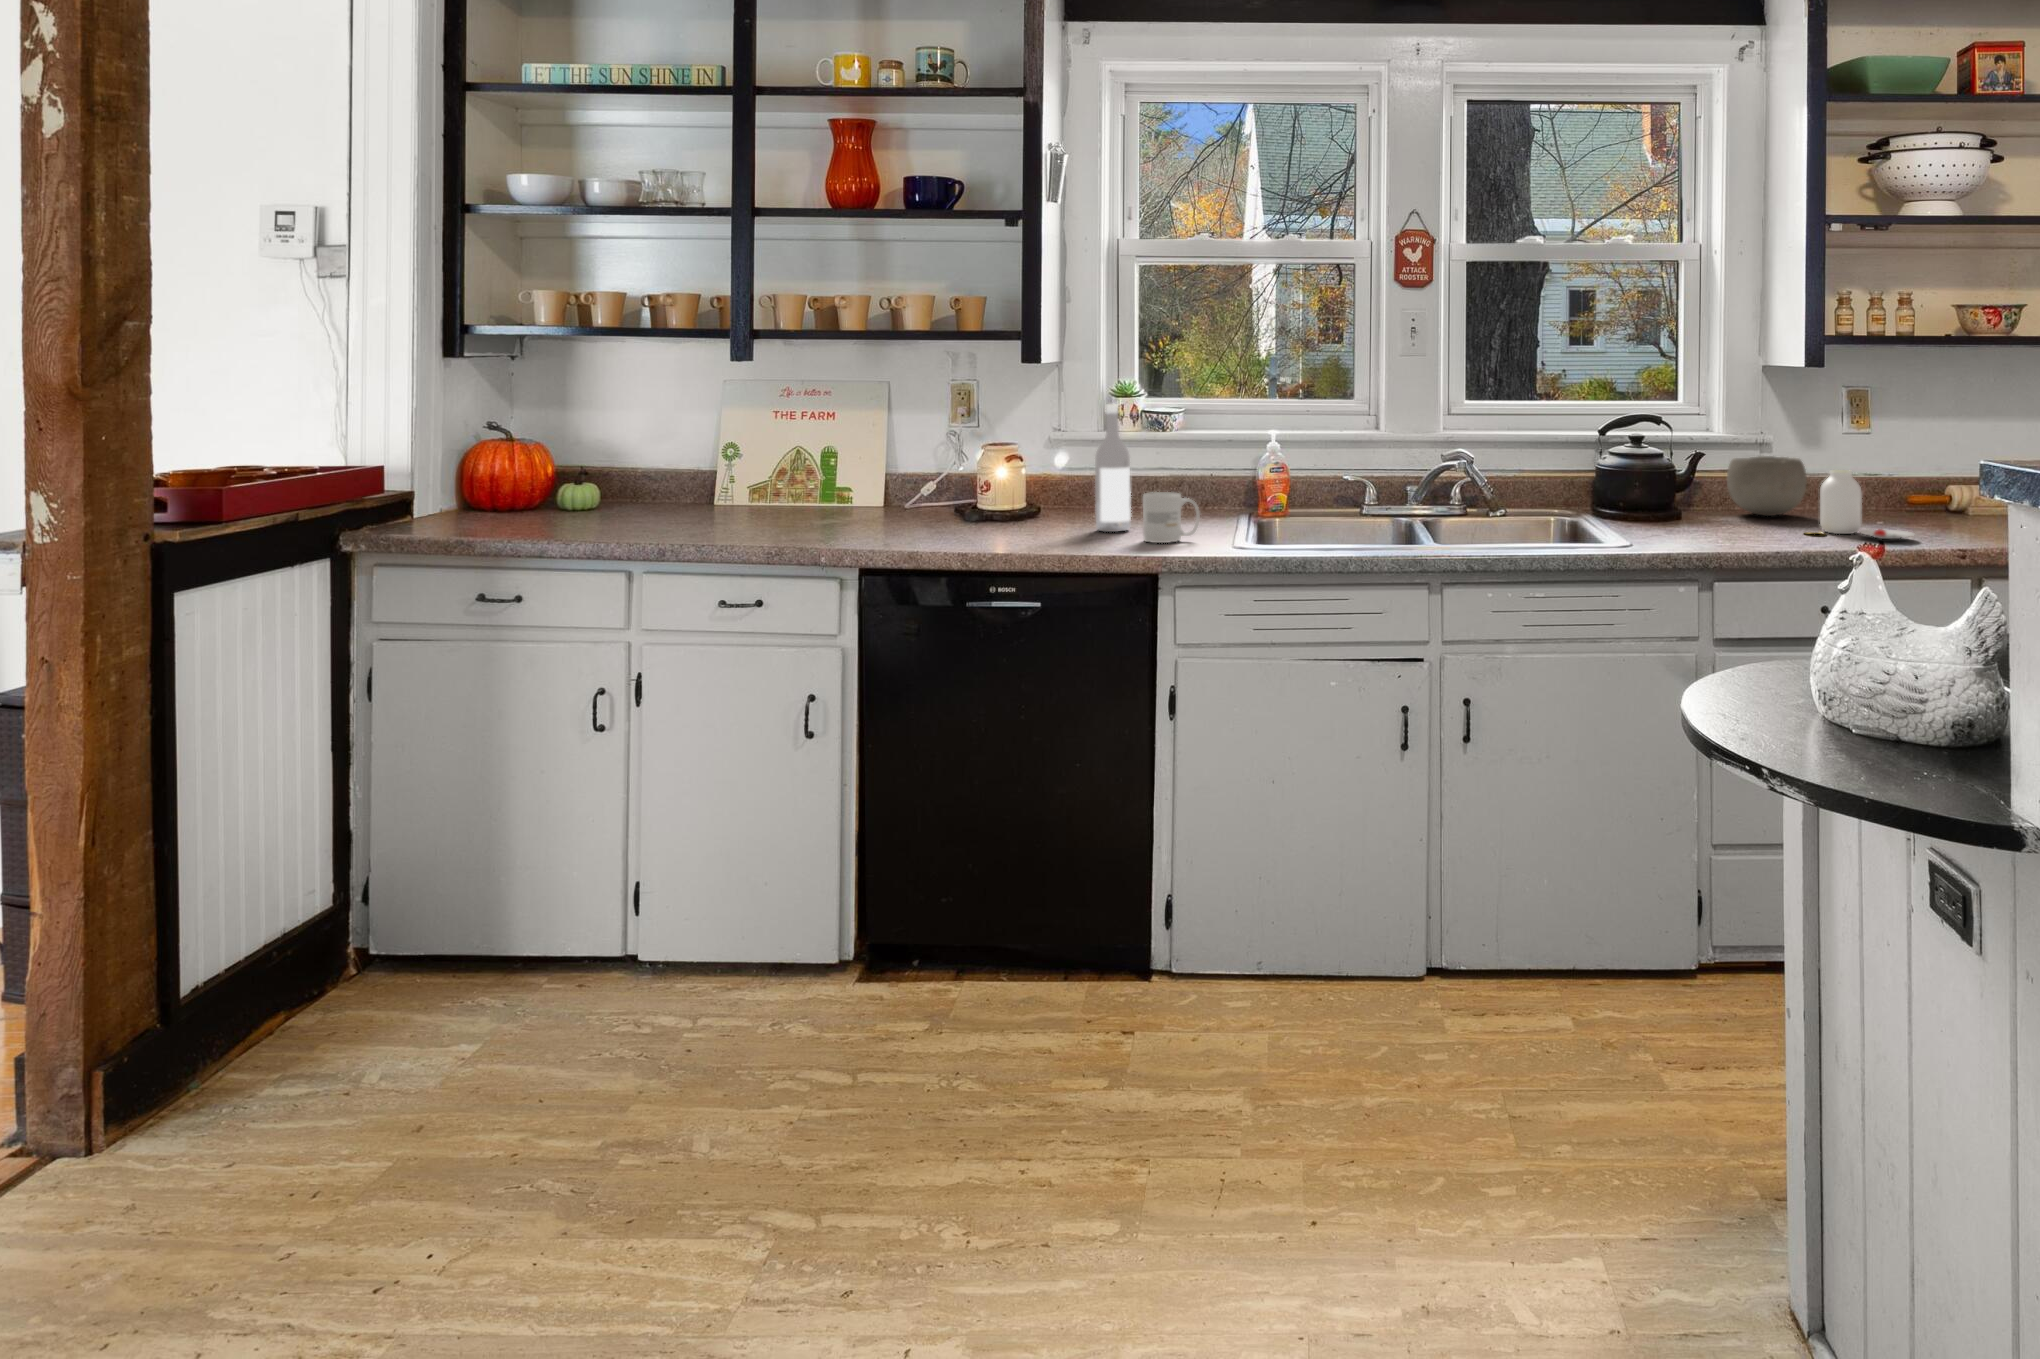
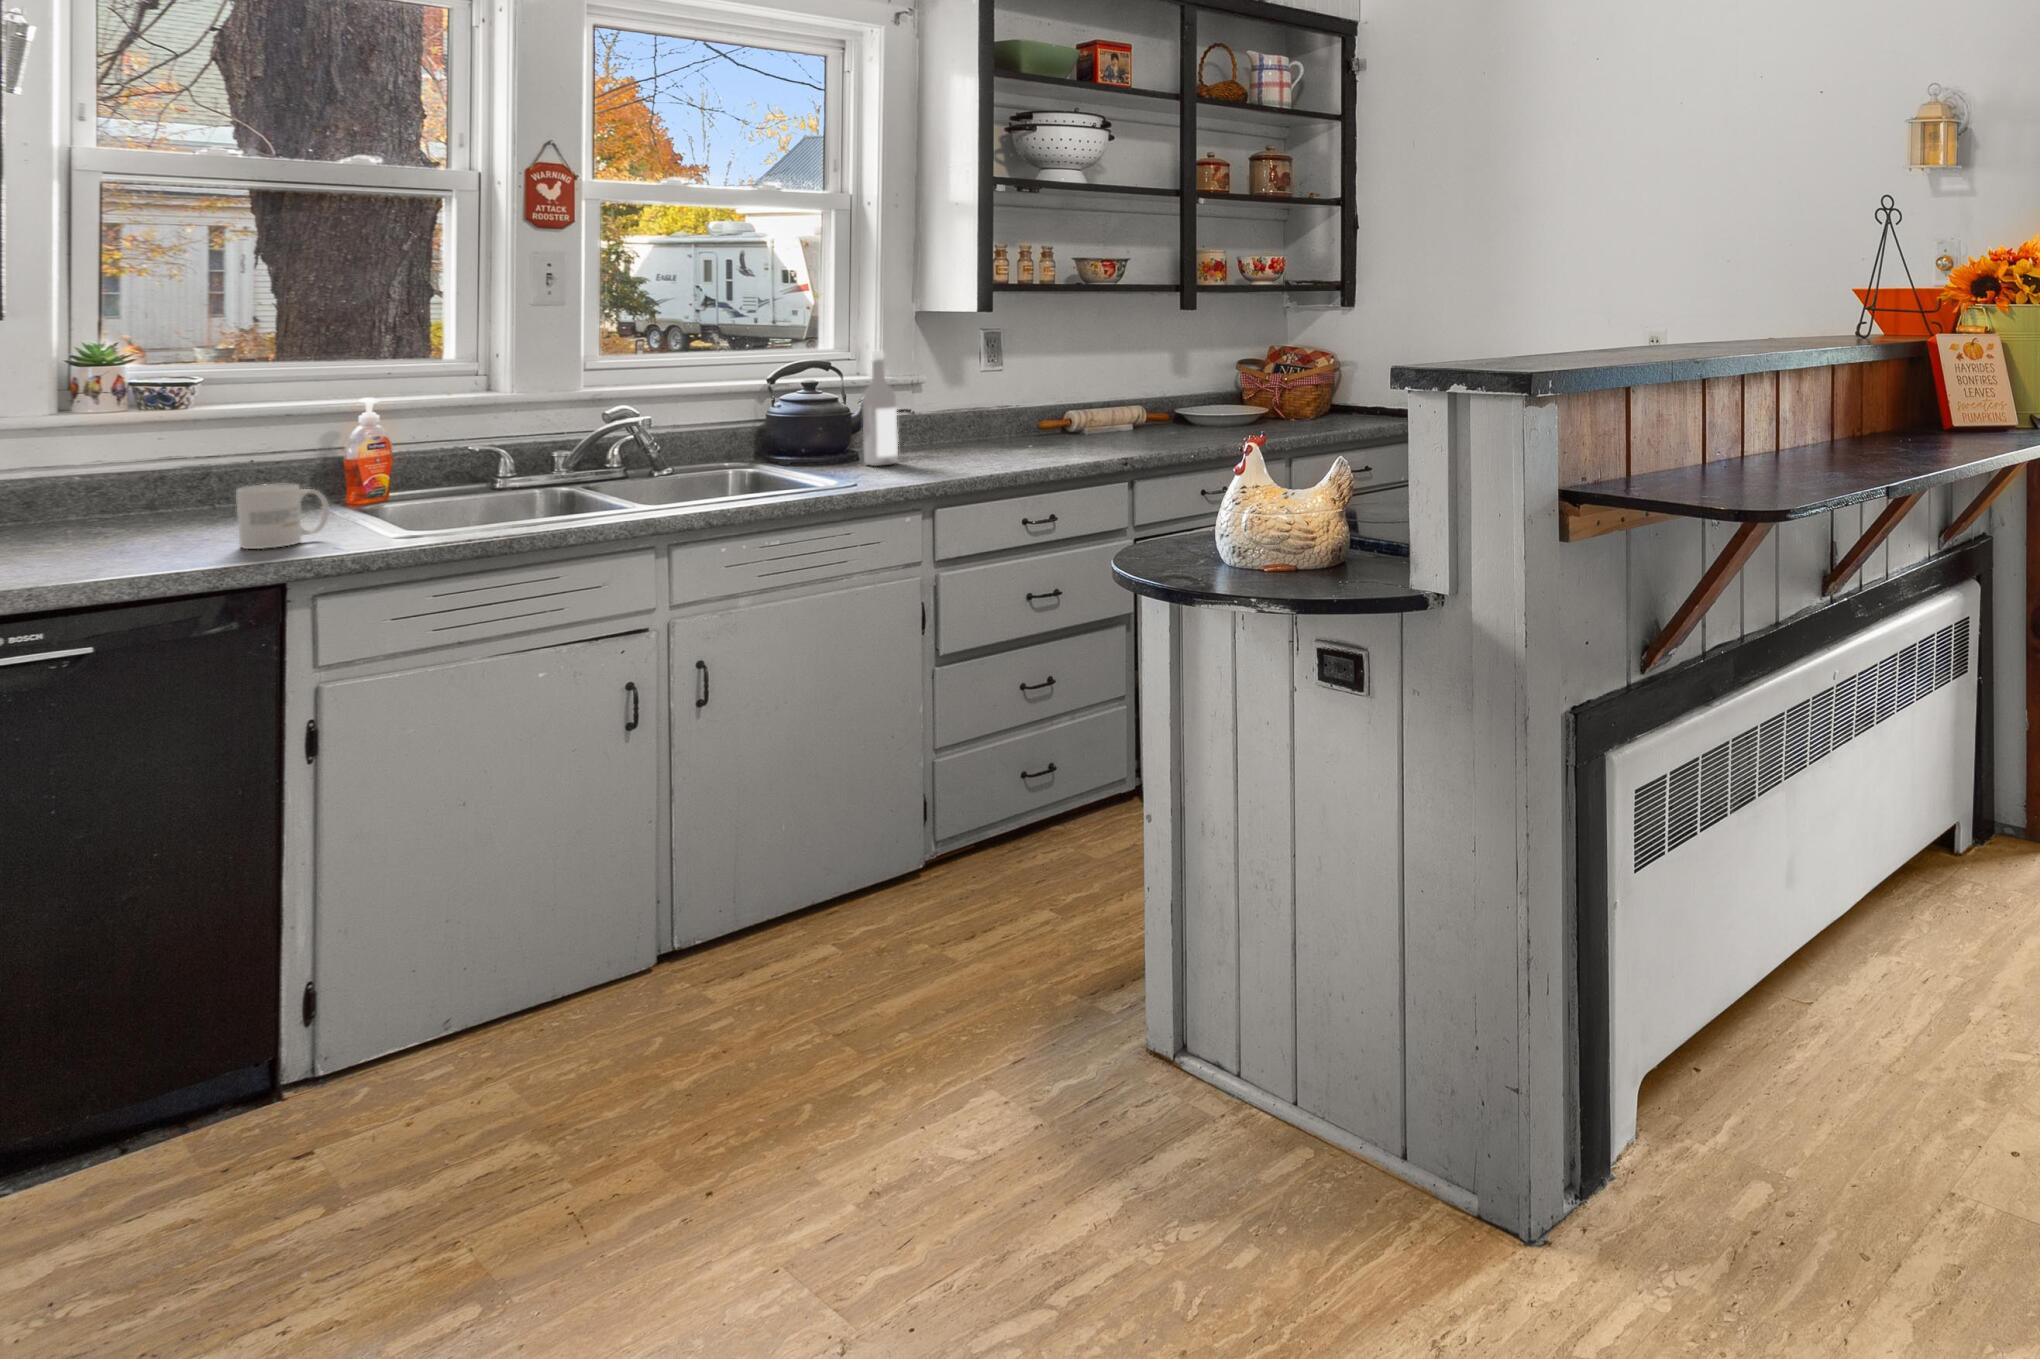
wine bottle: present [1095,404,1131,532] -> present [862,351,898,466]
bowl: present [1727,456,1807,516] -> none [894,389,968,443]
jar: present [1820,470,1914,539] -> none [984,399,1078,457]

